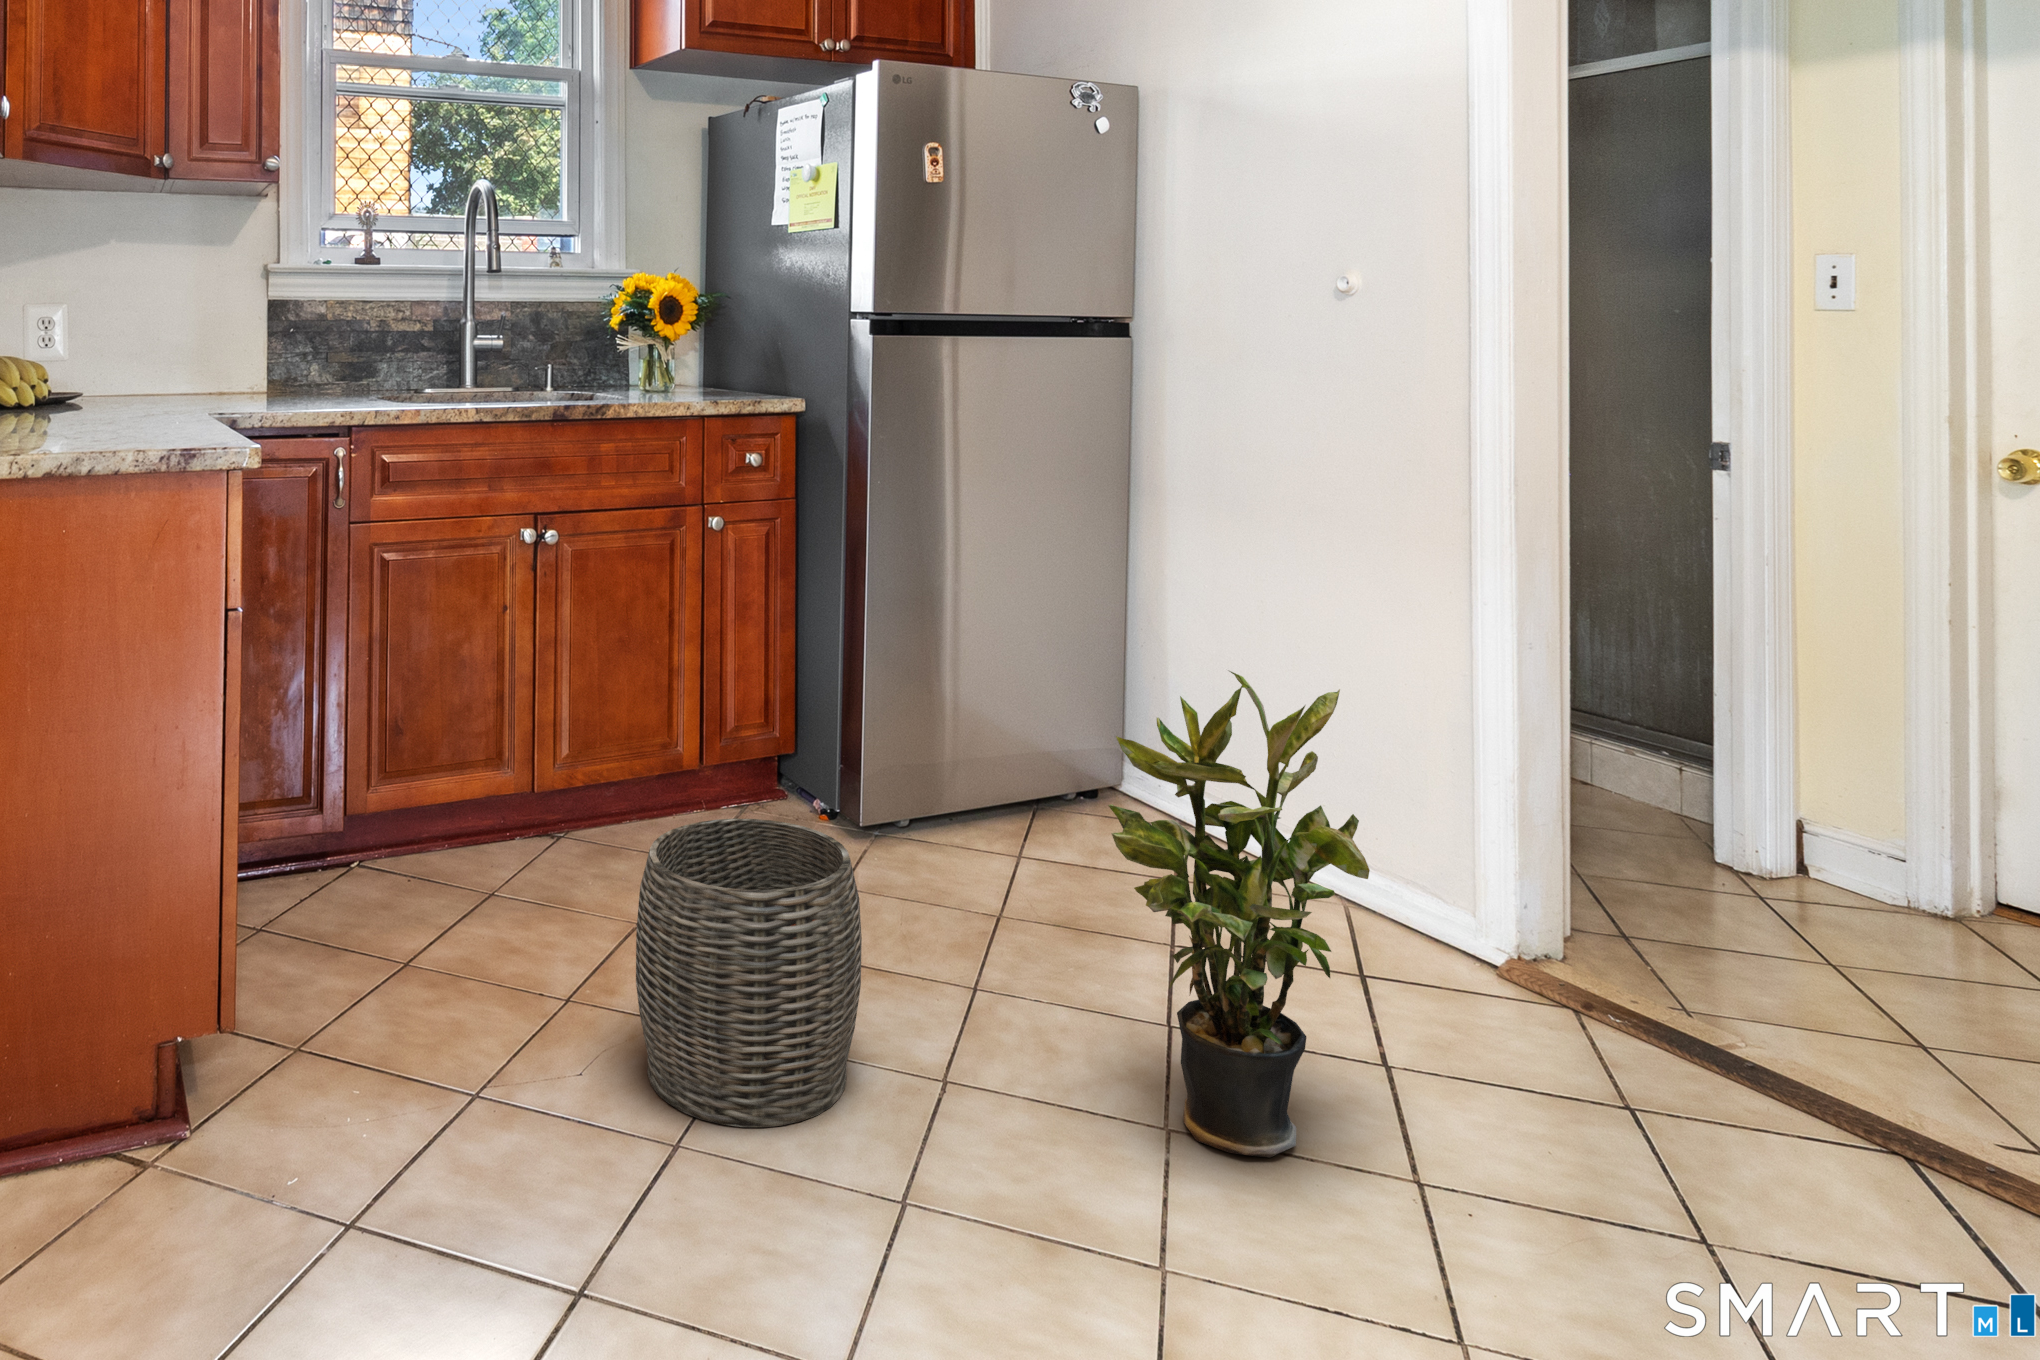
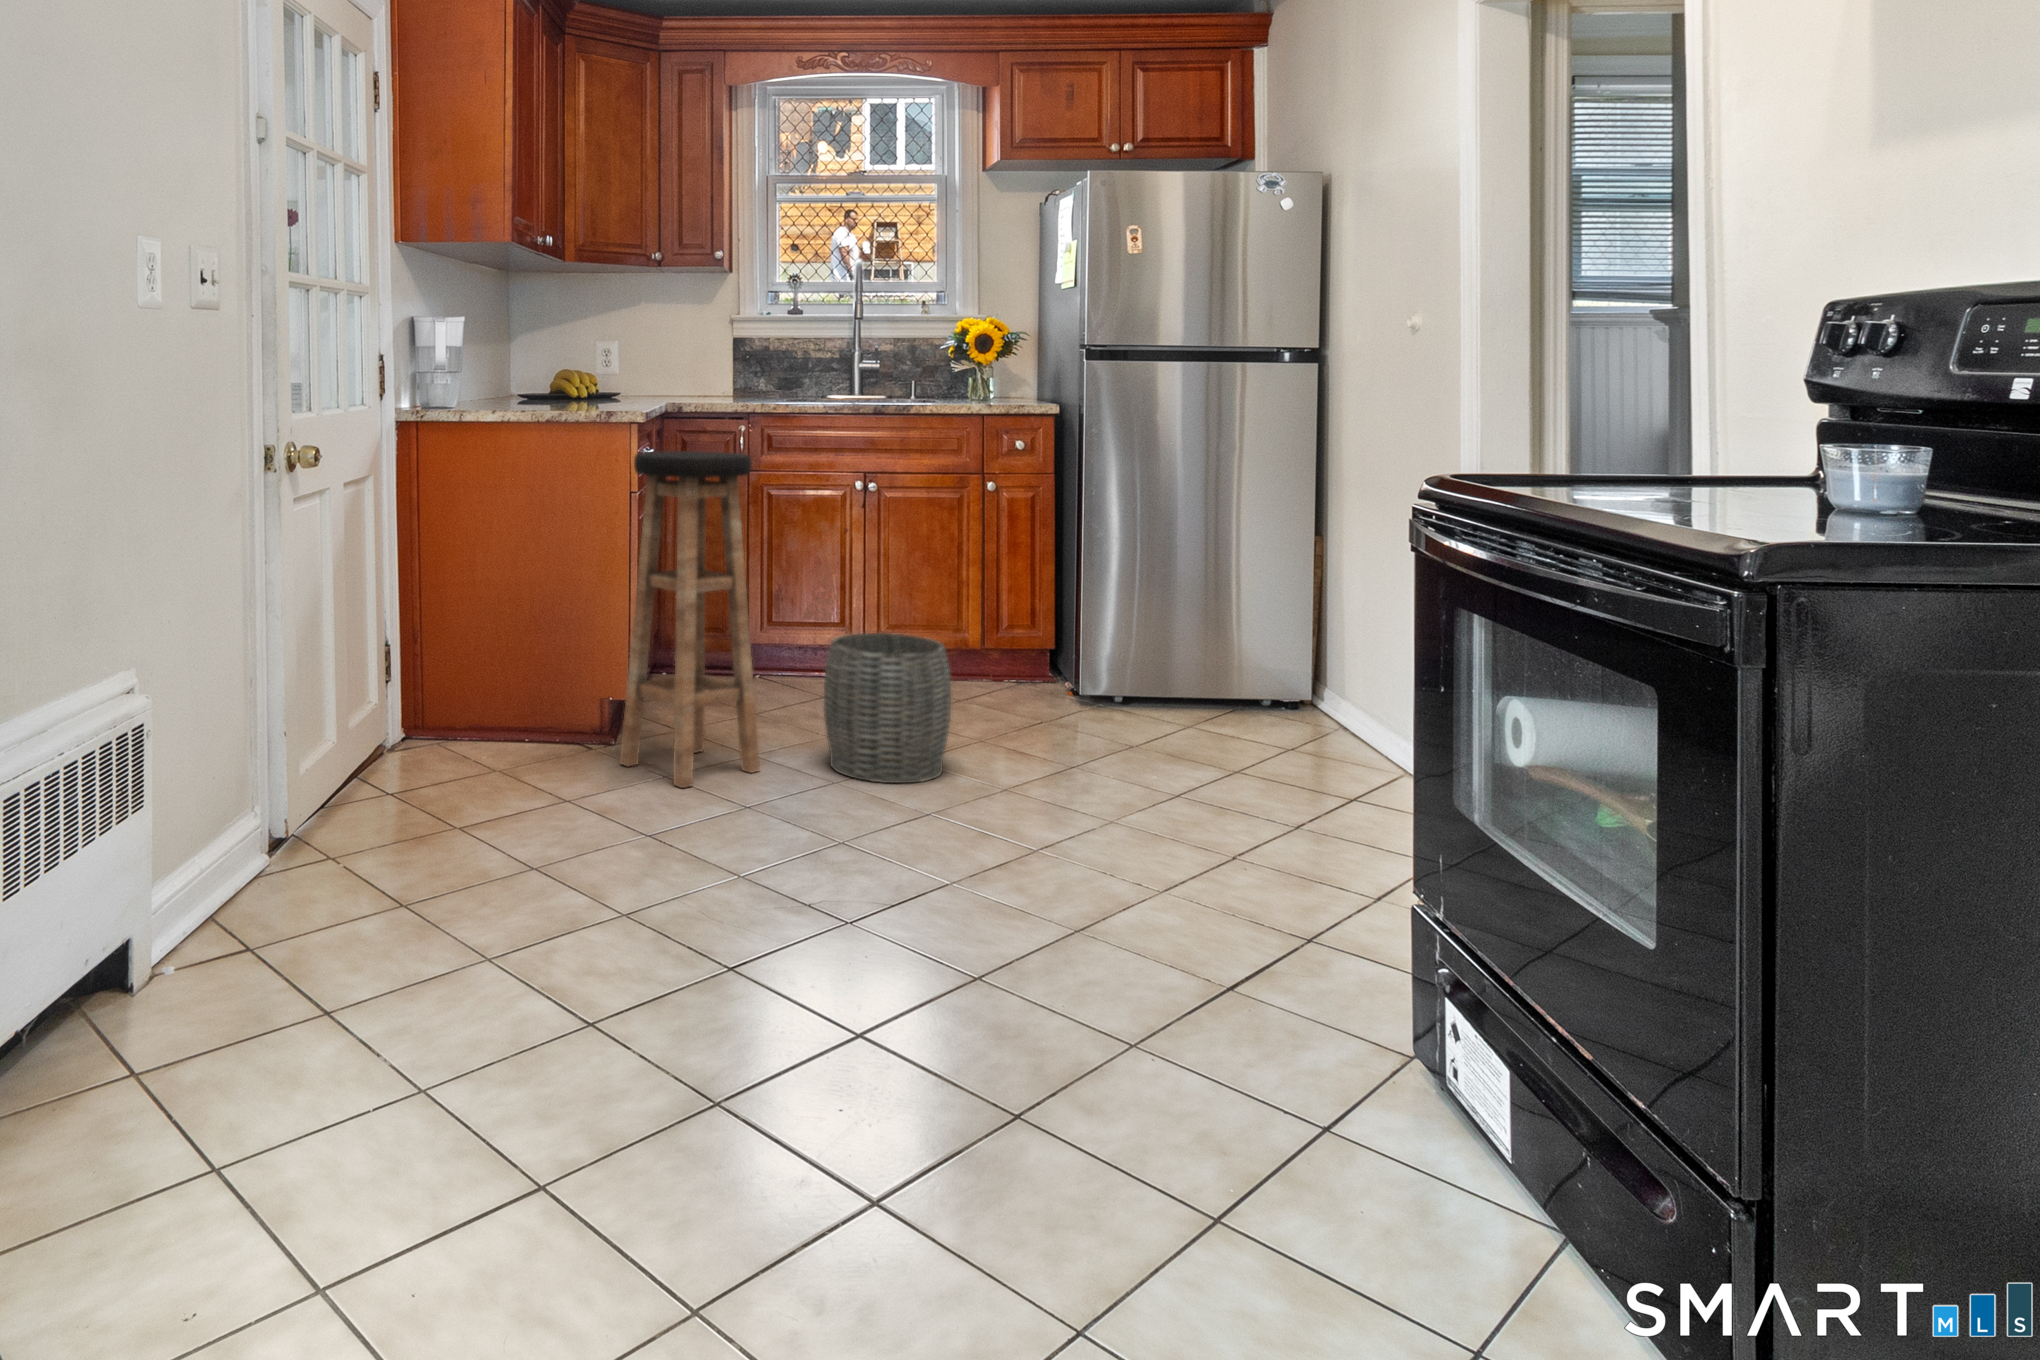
bar stool: none [262,525,551,1270] -> present [620,451,760,788]
potted plant: present [1108,671,1370,1158] -> none [1060,554,1217,832]

